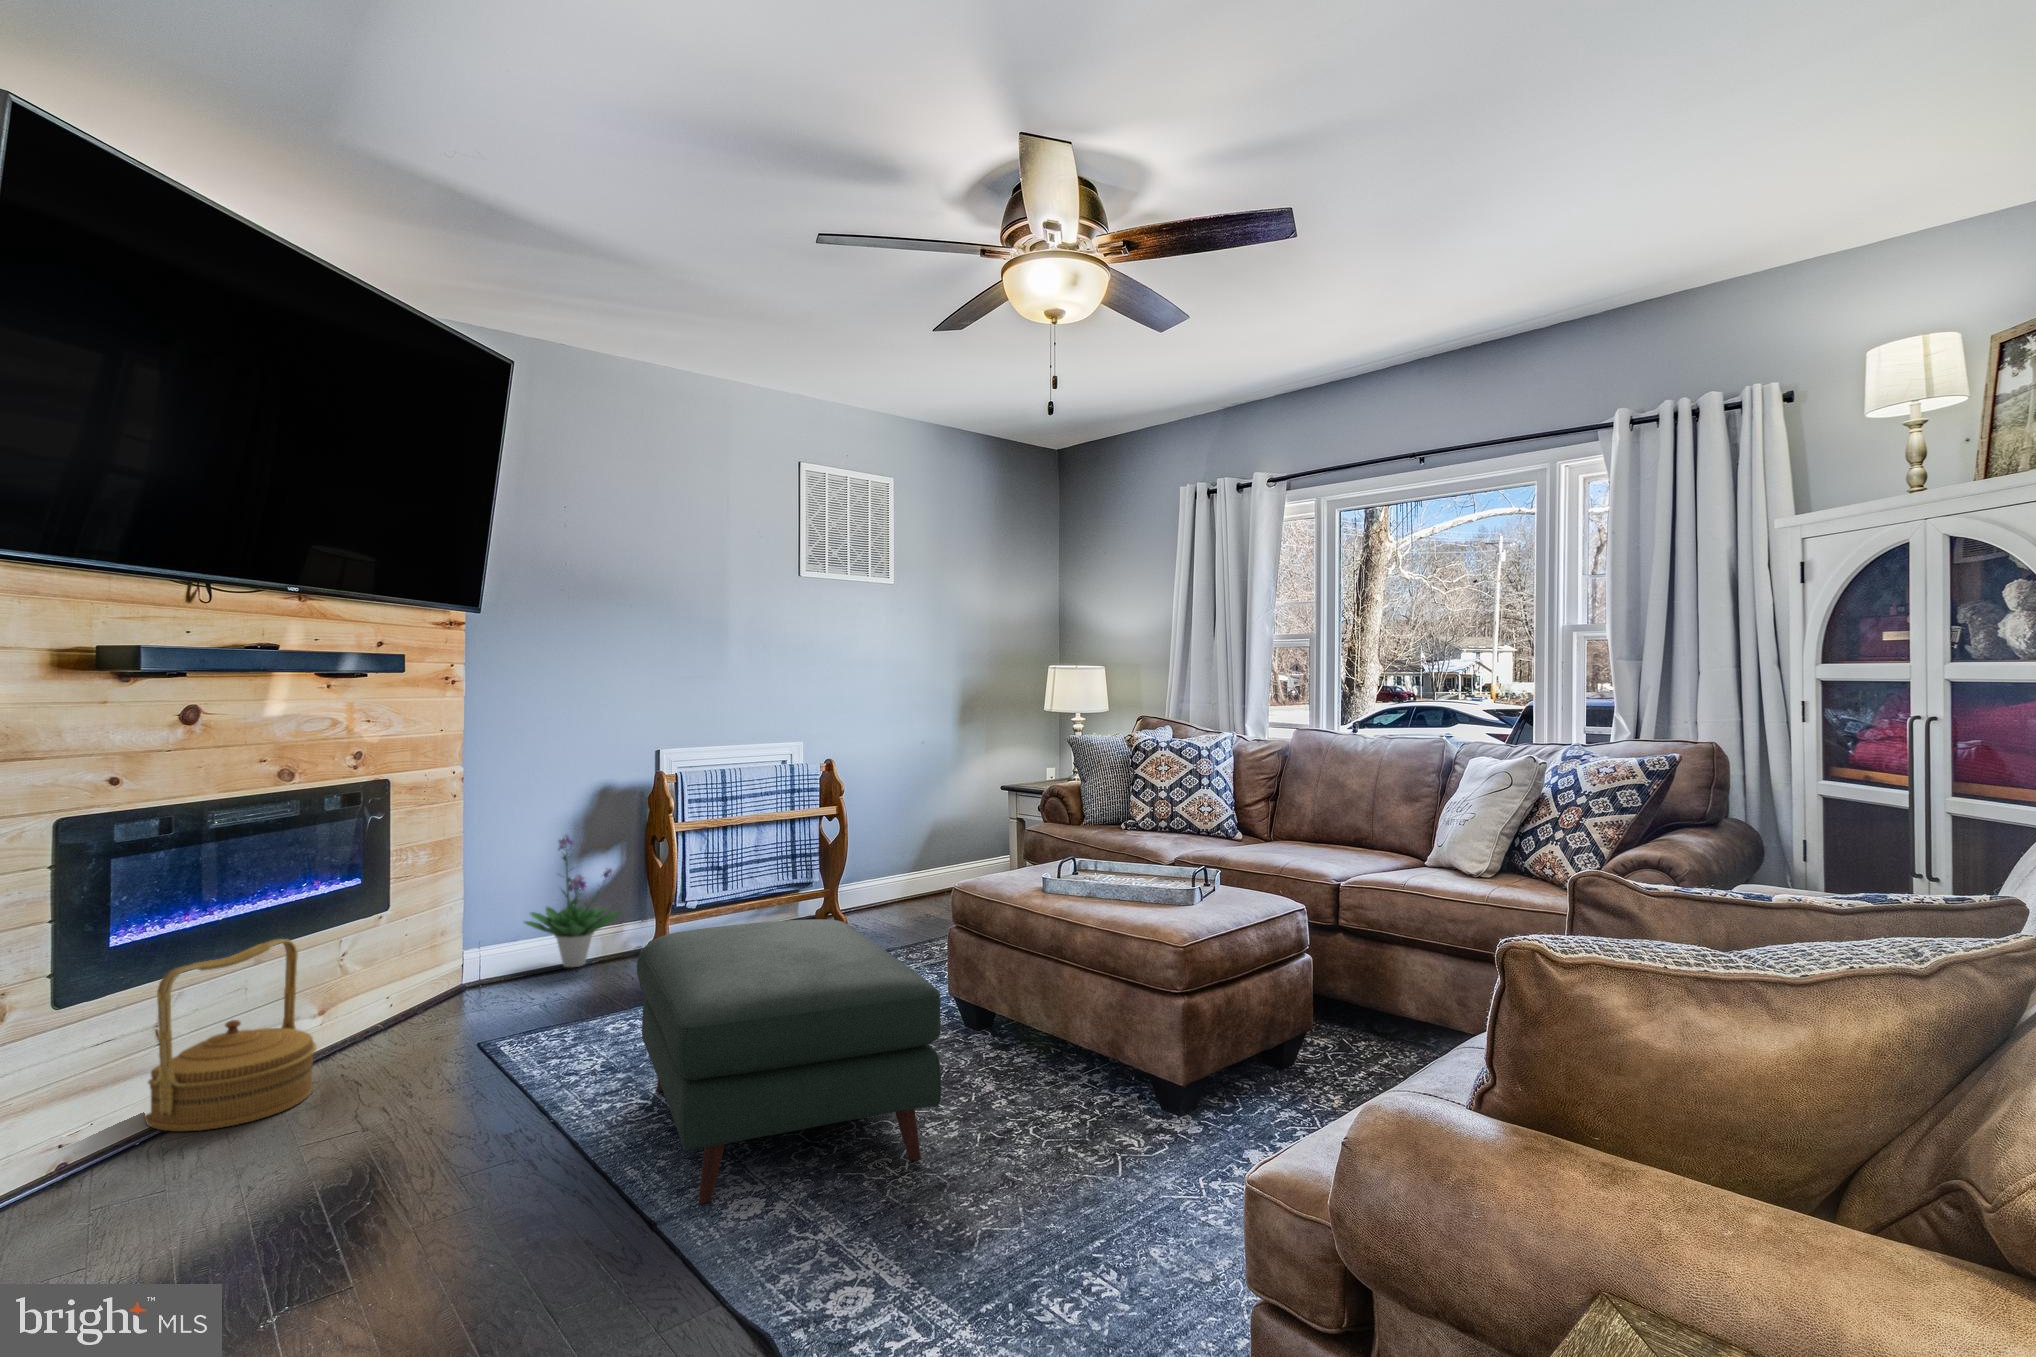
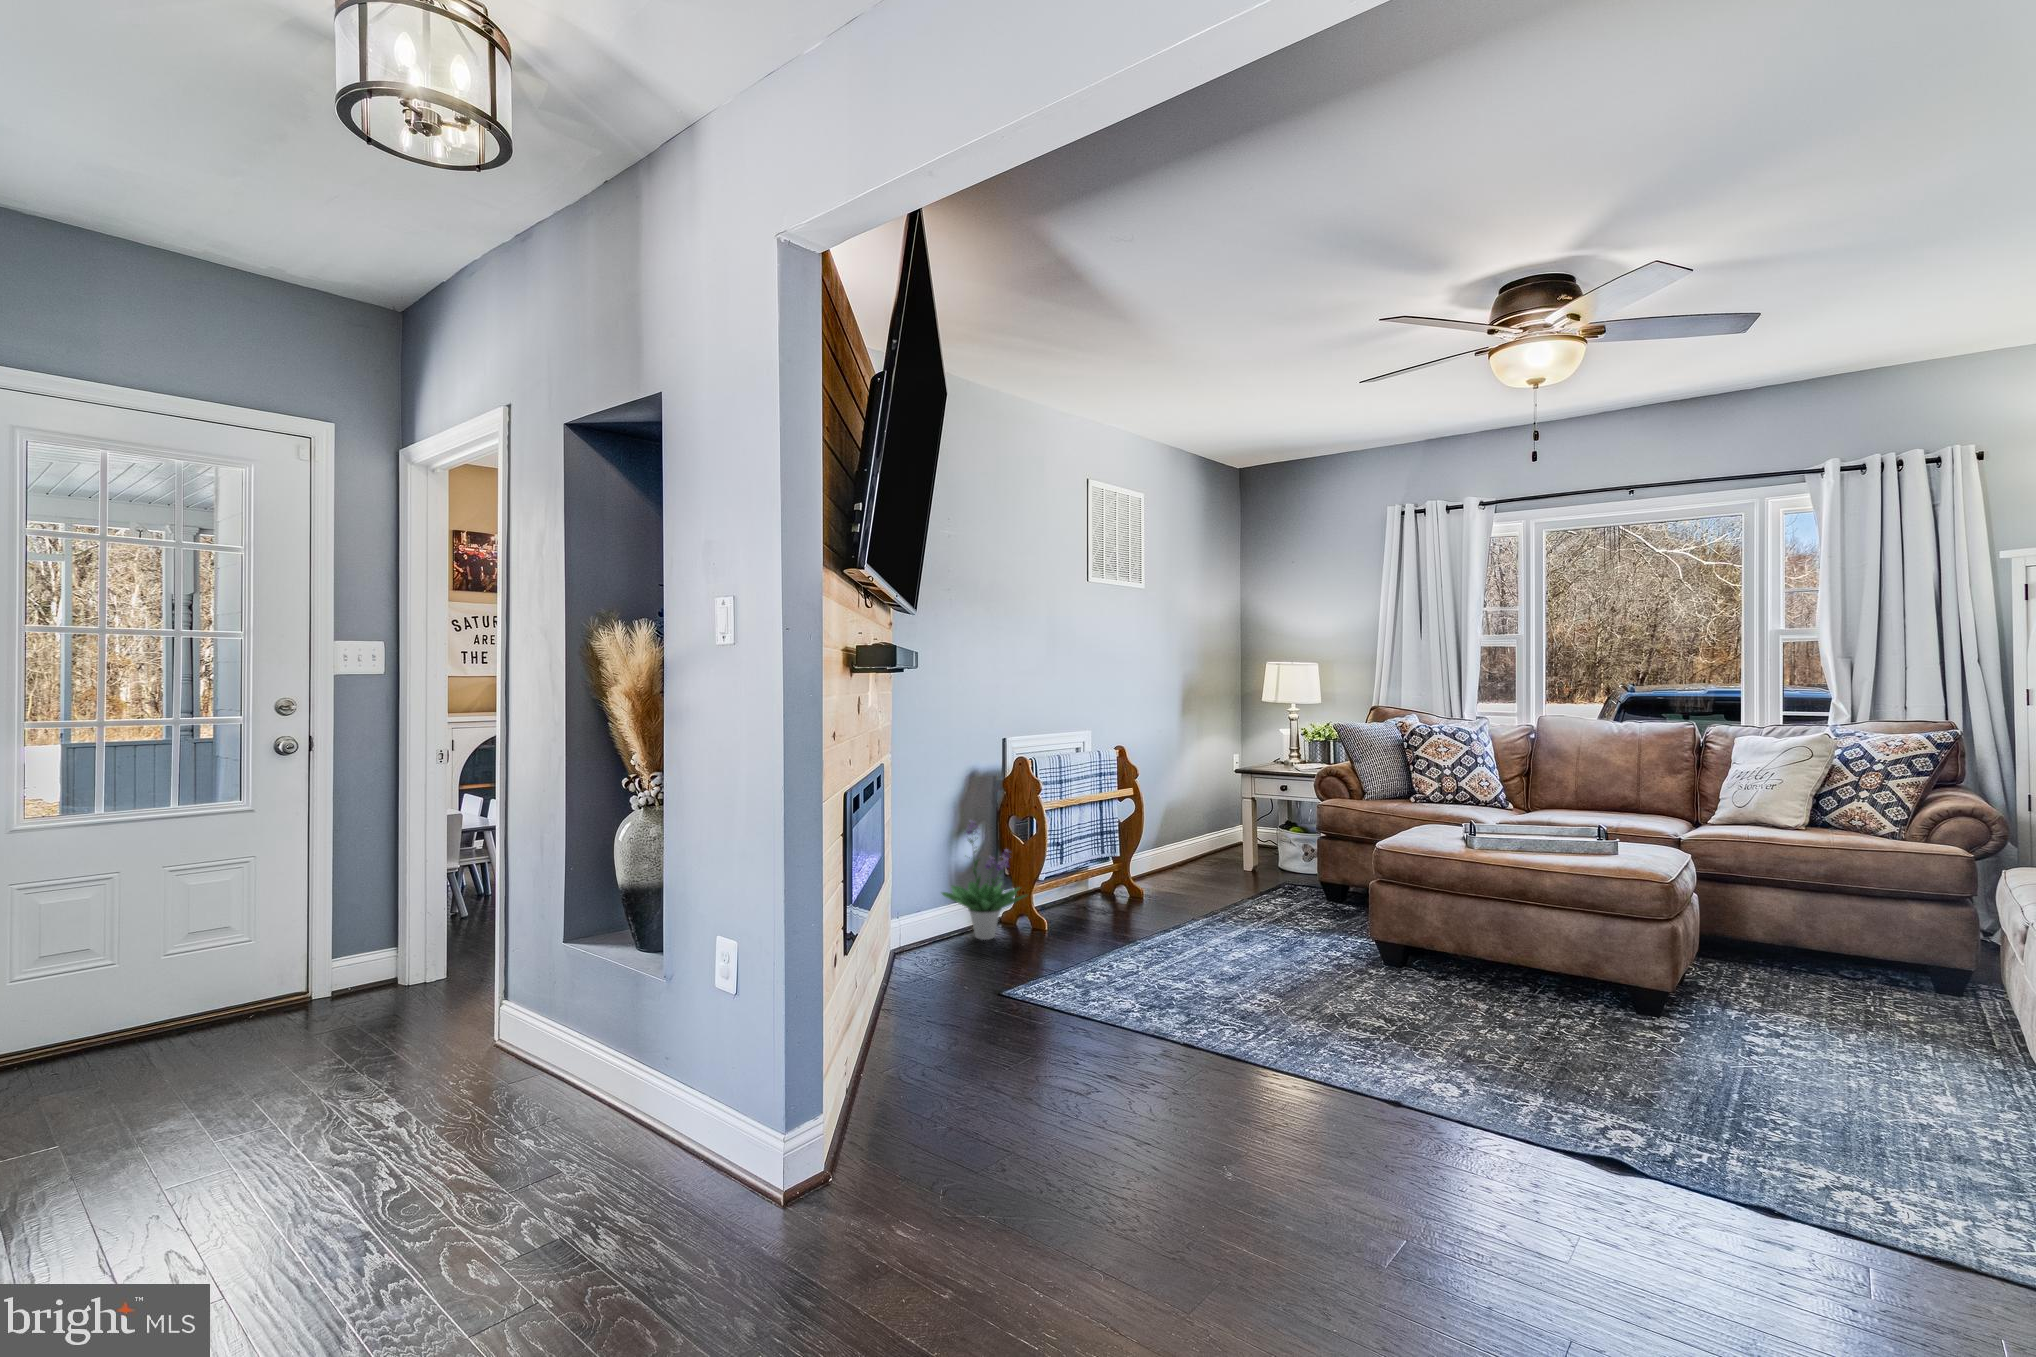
ottoman: present [637,919,941,1203] -> none [1248,882,1595,1114]
woven basket: present [144,939,316,1131] -> none [868,918,996,1093]

